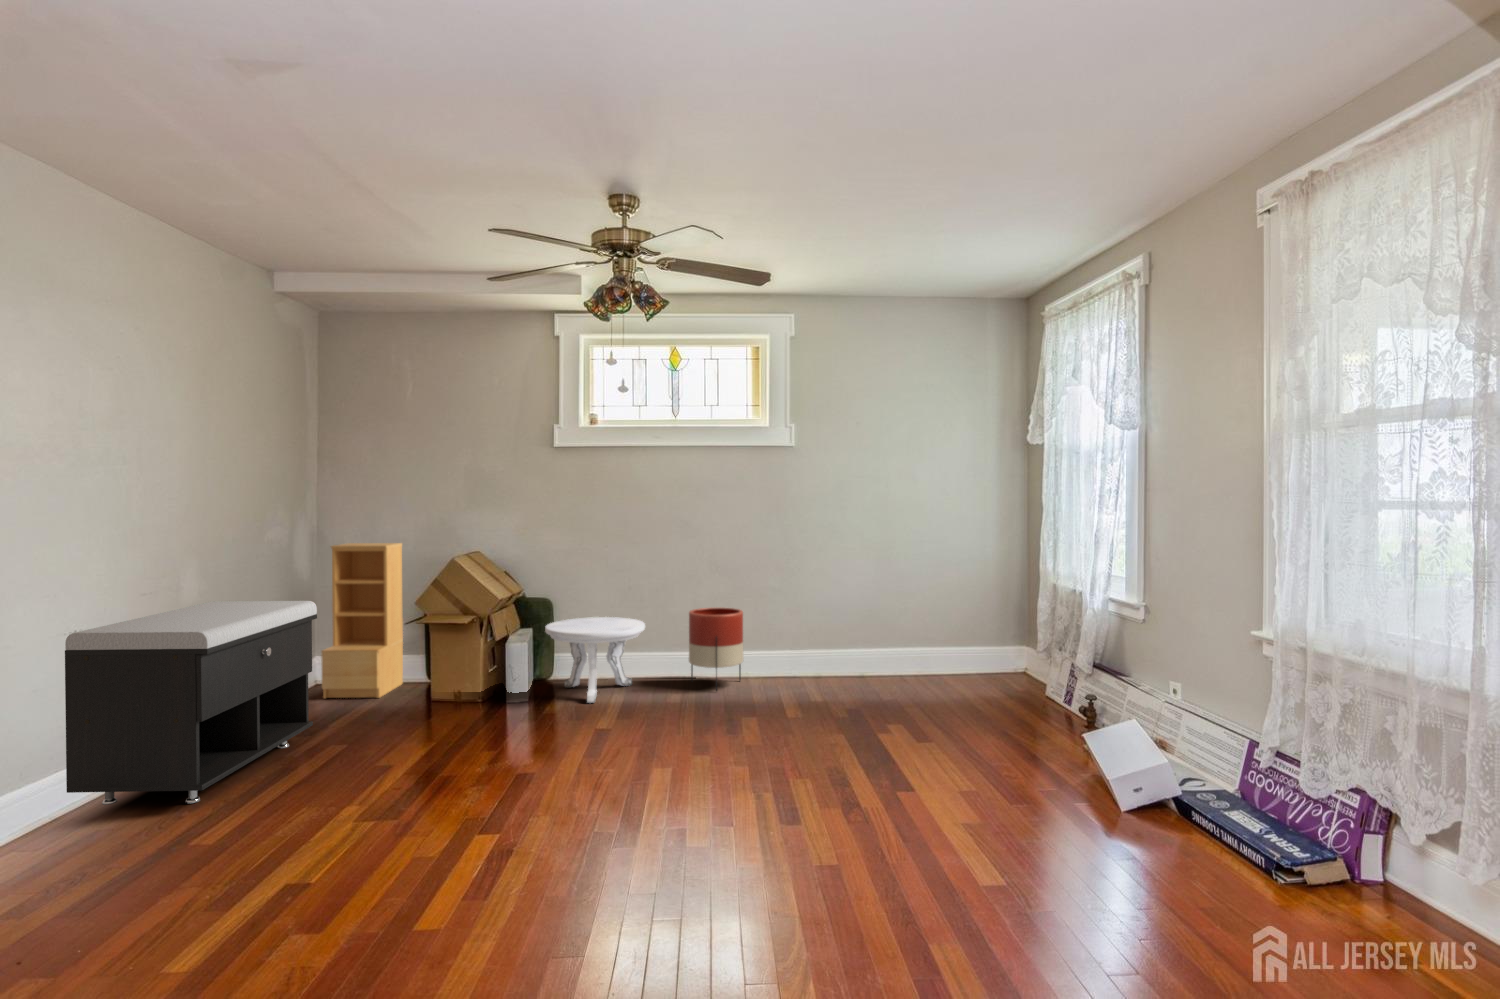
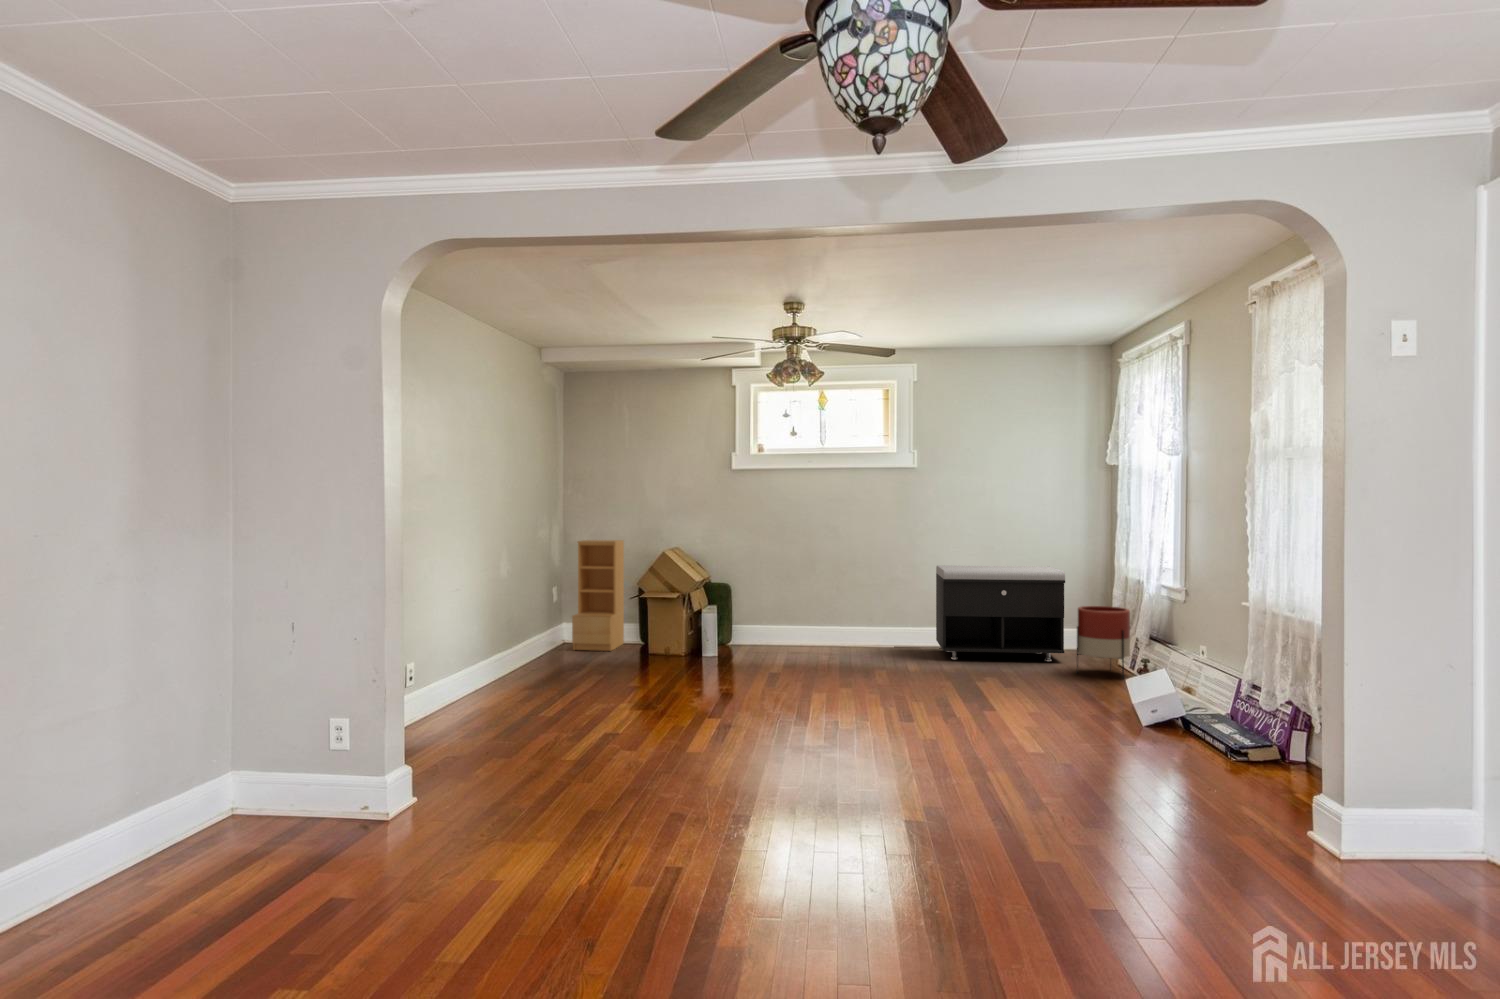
storage bench: present [65,601,317,805] -> present [936,565,1065,661]
planter: present [689,608,744,681] -> present [1077,606,1130,678]
side table: present [545,617,645,703] -> none [729,598,802,658]

